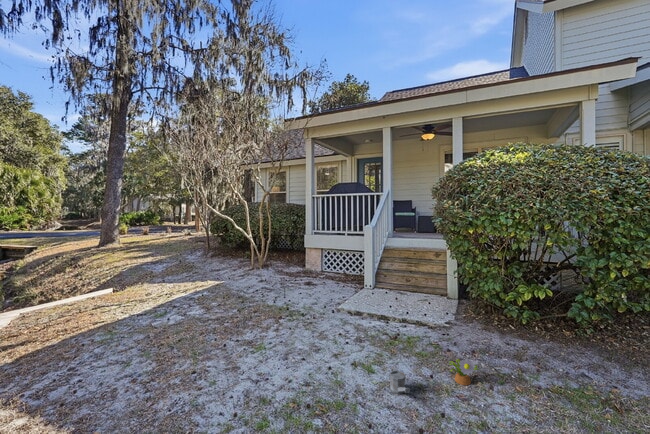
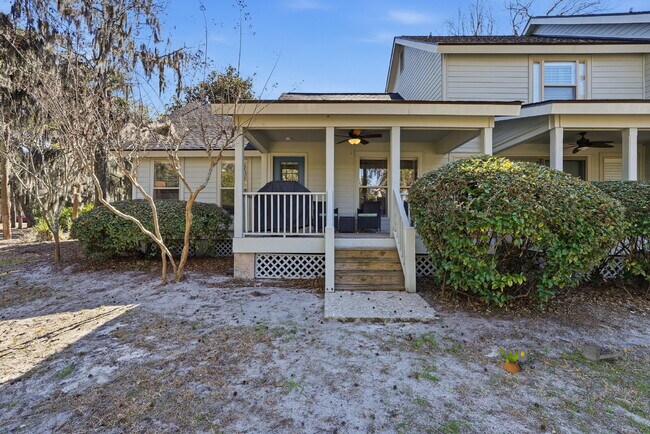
watering can: present [390,367,410,394] -> present [575,340,624,362]

